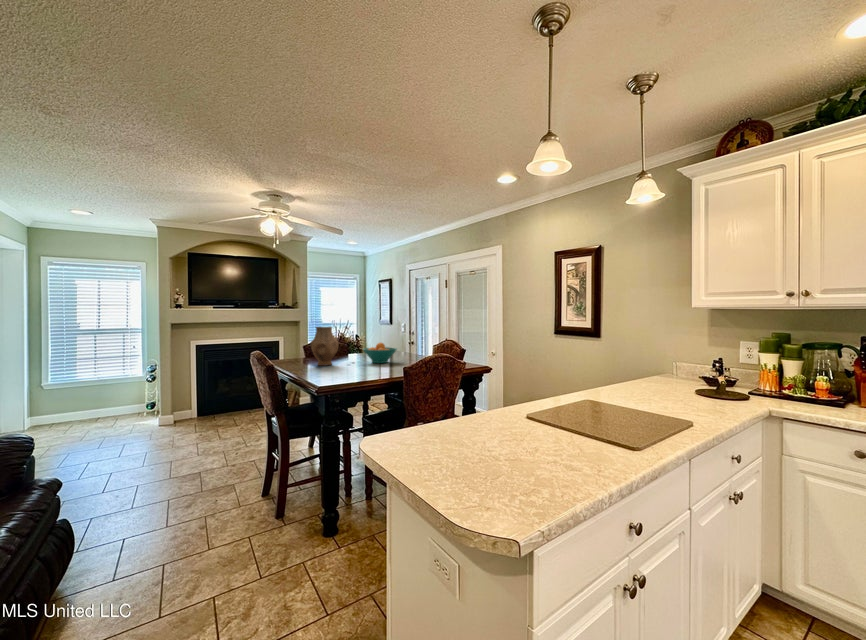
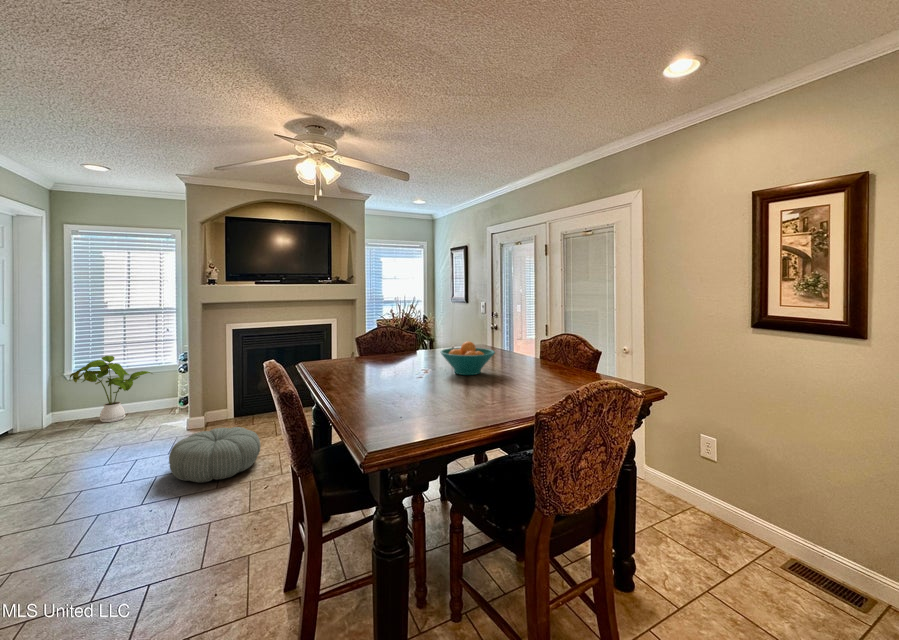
vase: present [311,327,339,366] -> none [359,316,403,379]
house plant: none [51,368,122,425] -> present [70,356,152,422]
pouf: none [156,418,227,456] -> present [169,427,260,482]

